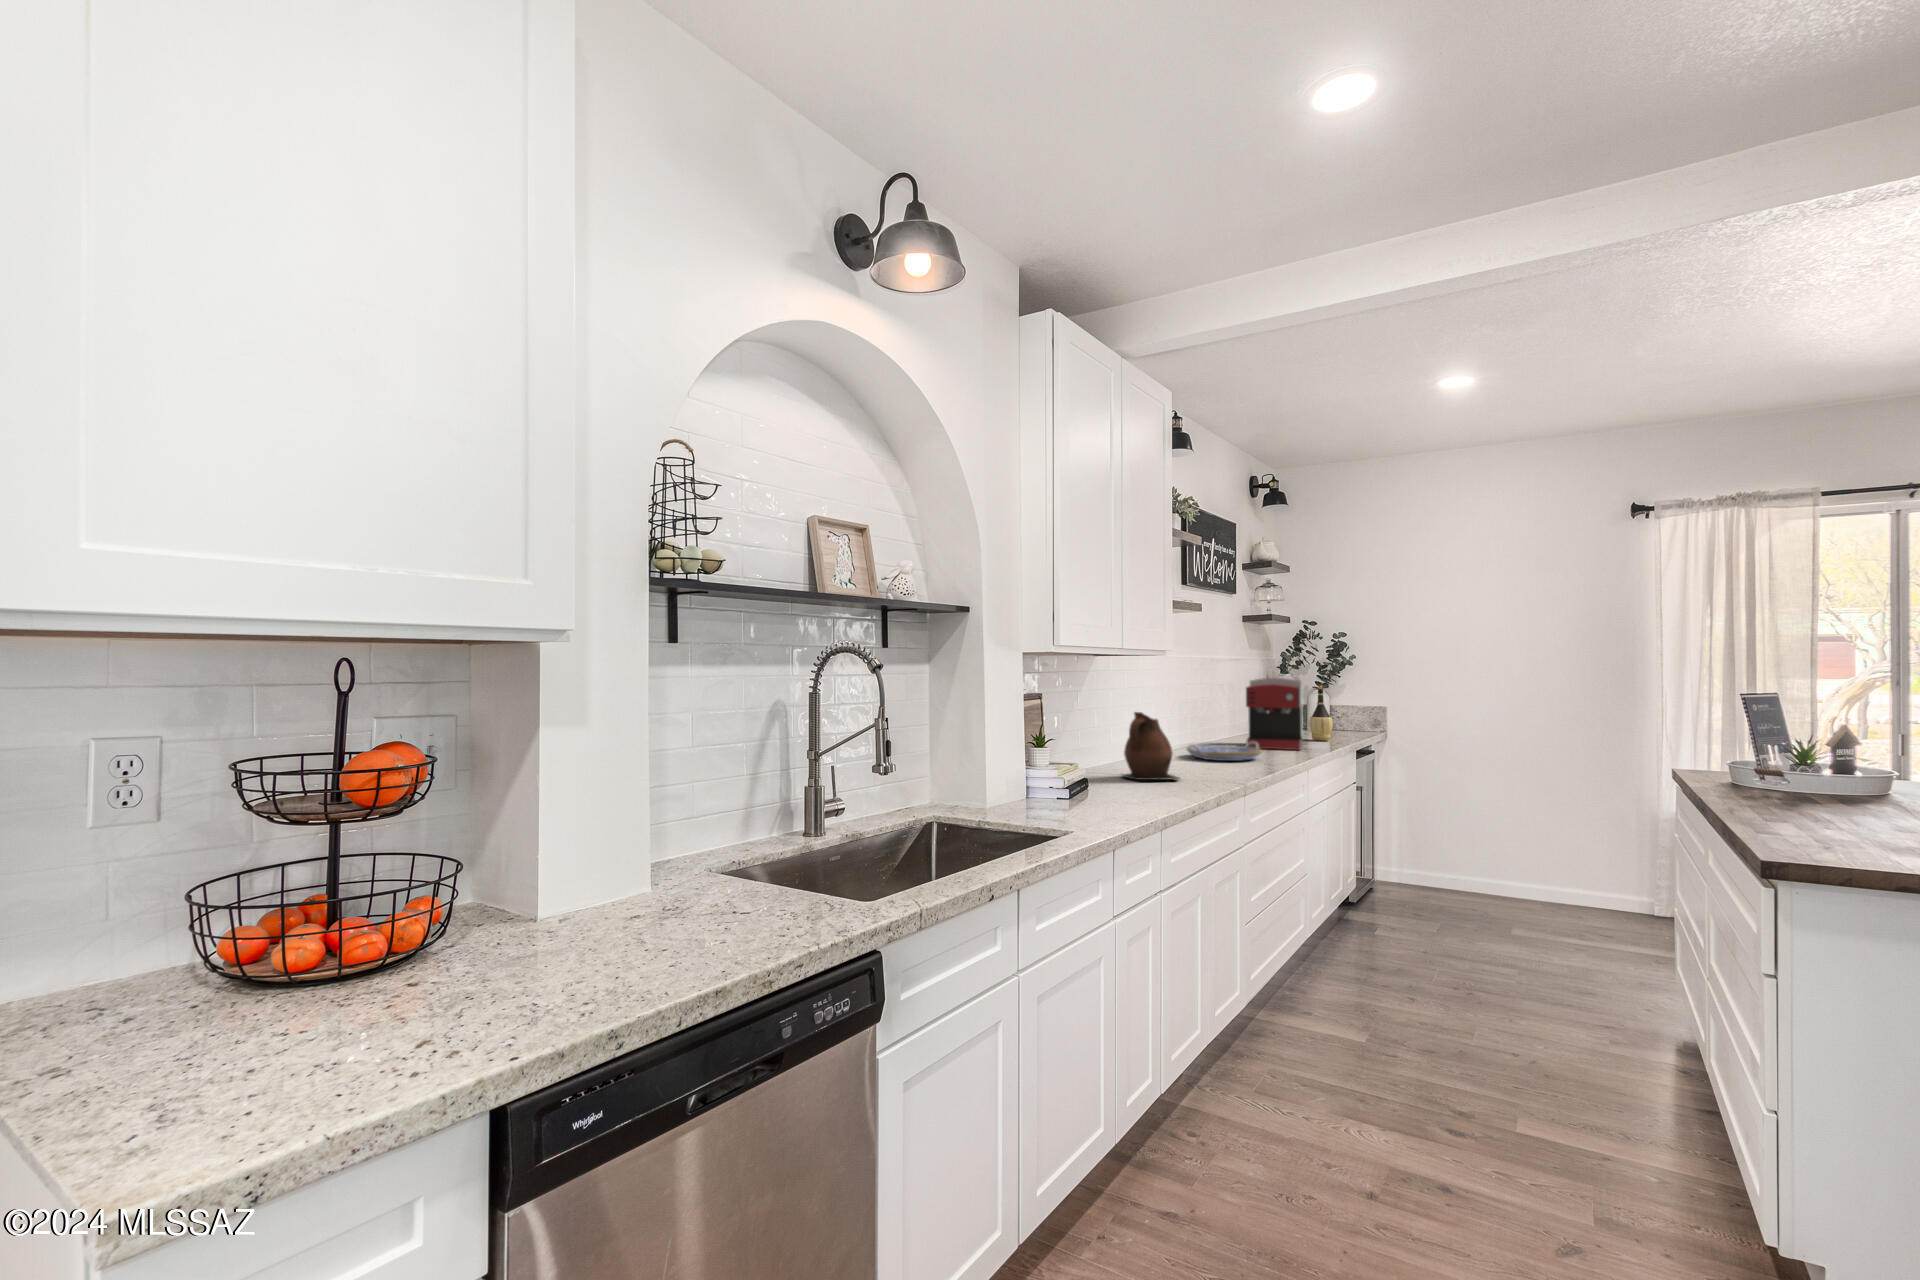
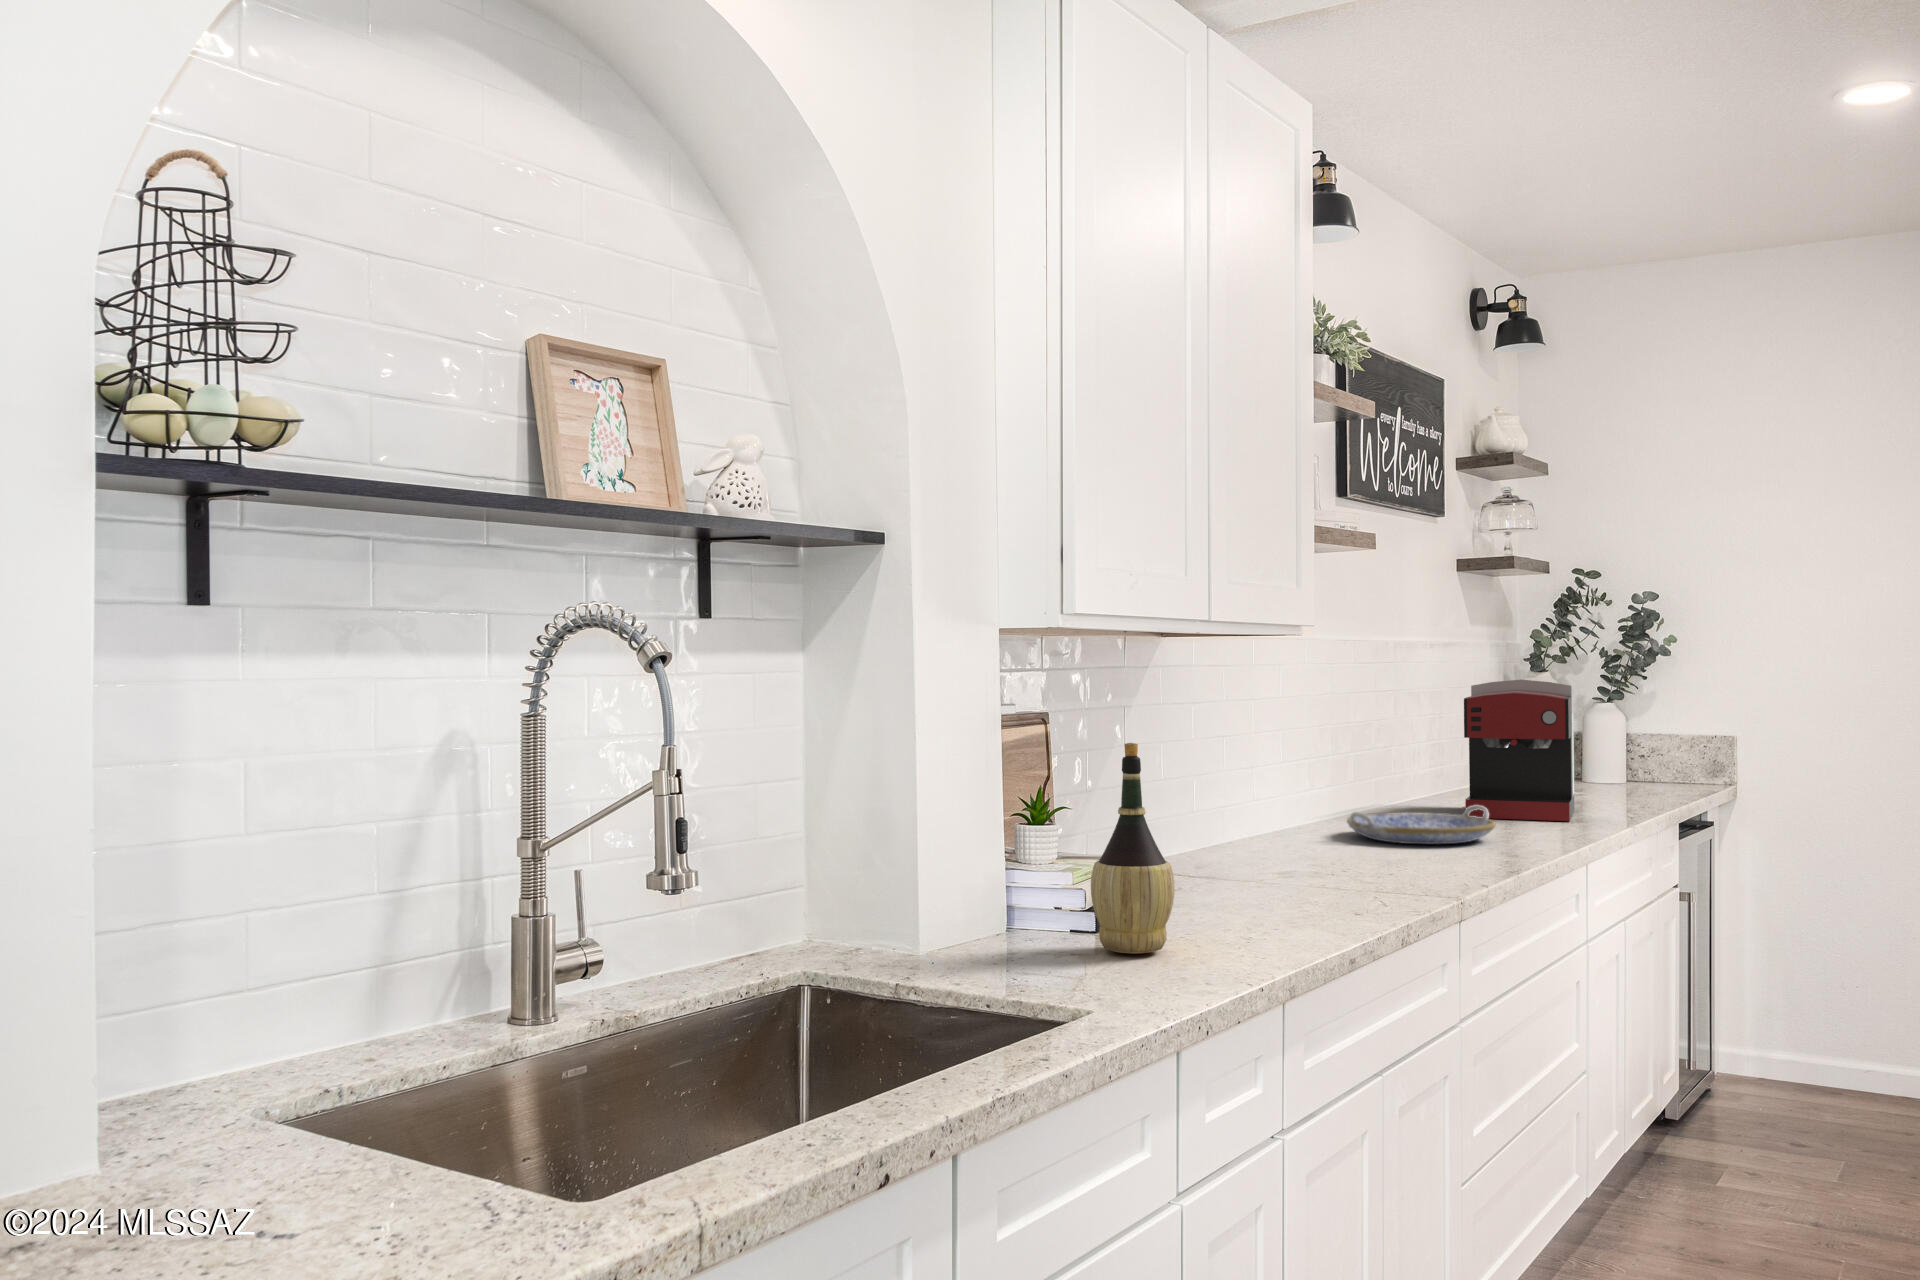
wine bottle: present [1309,686,1333,741] -> present [1091,743,1175,954]
ceramic pitcher: present [1123,712,1179,780] -> none [1206,749,1333,888]

